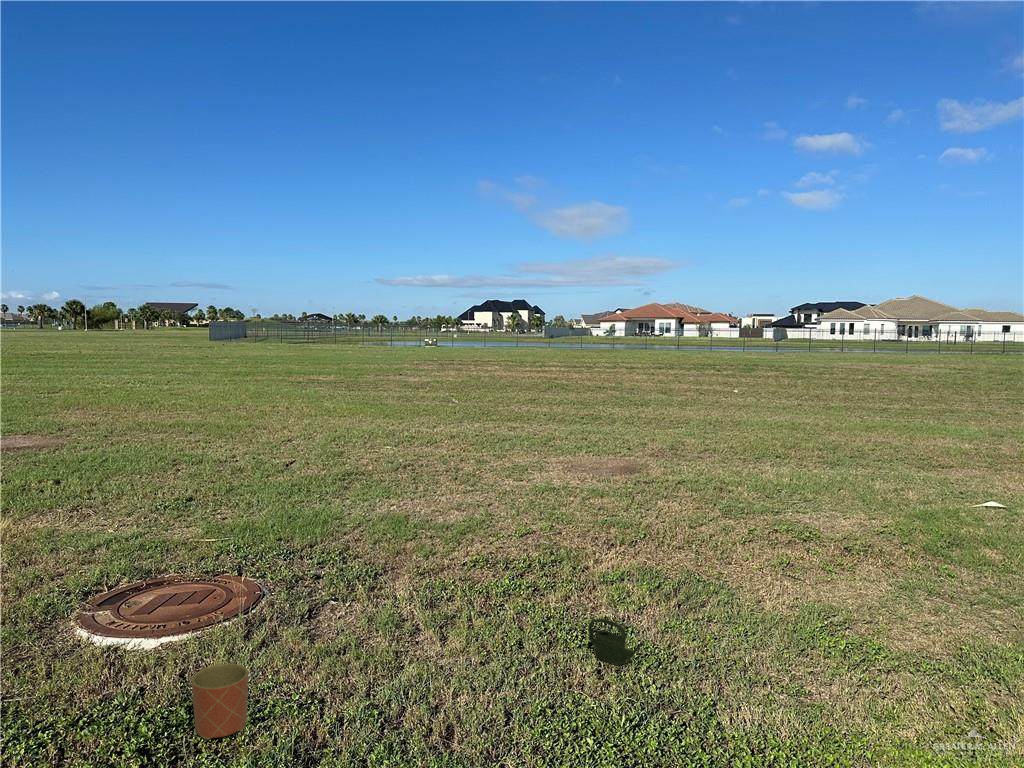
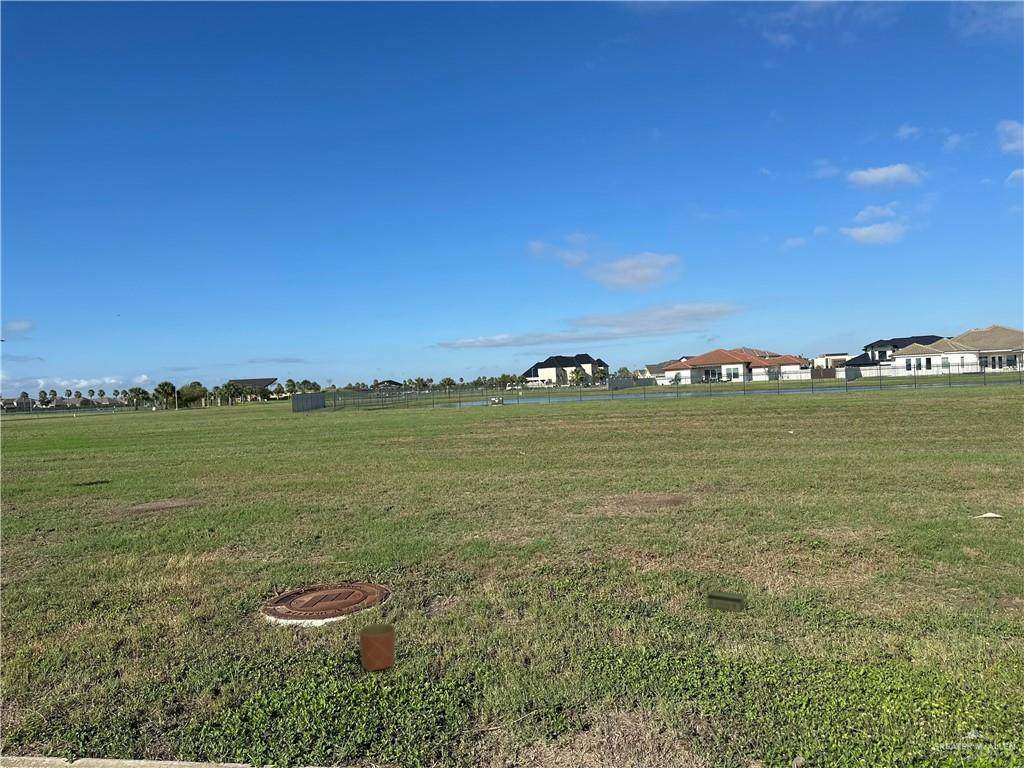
toolbox: none [692,606,746,640] -> present [706,591,746,612]
watering can: present [588,619,645,665] -> none [626,596,666,628]

